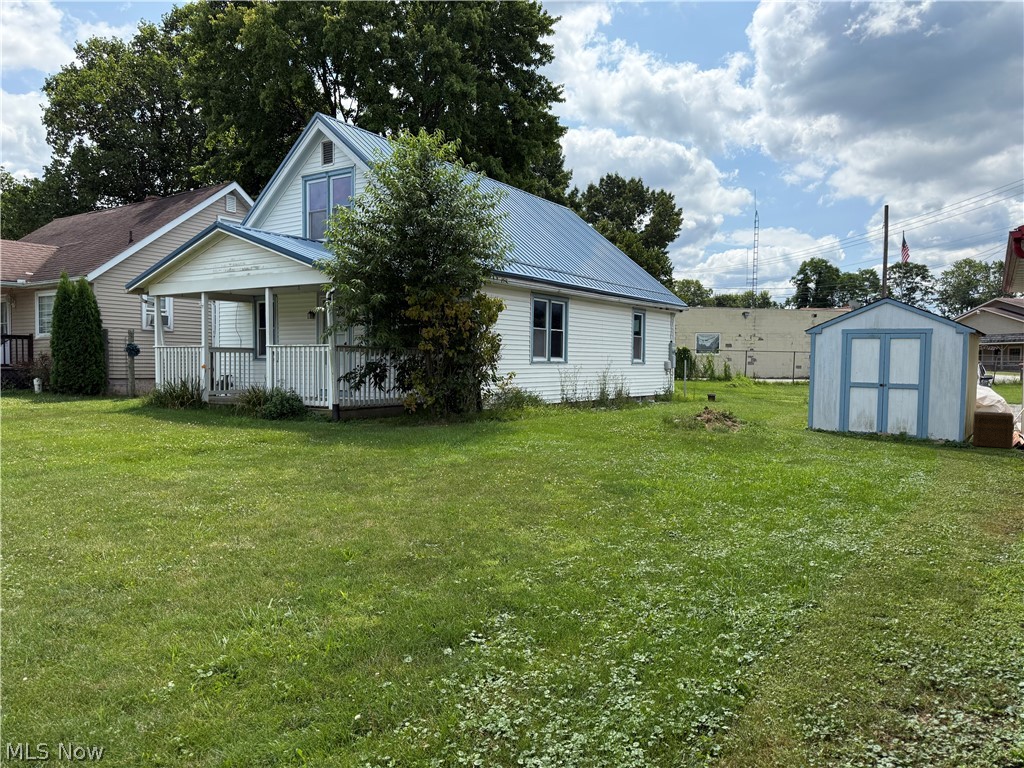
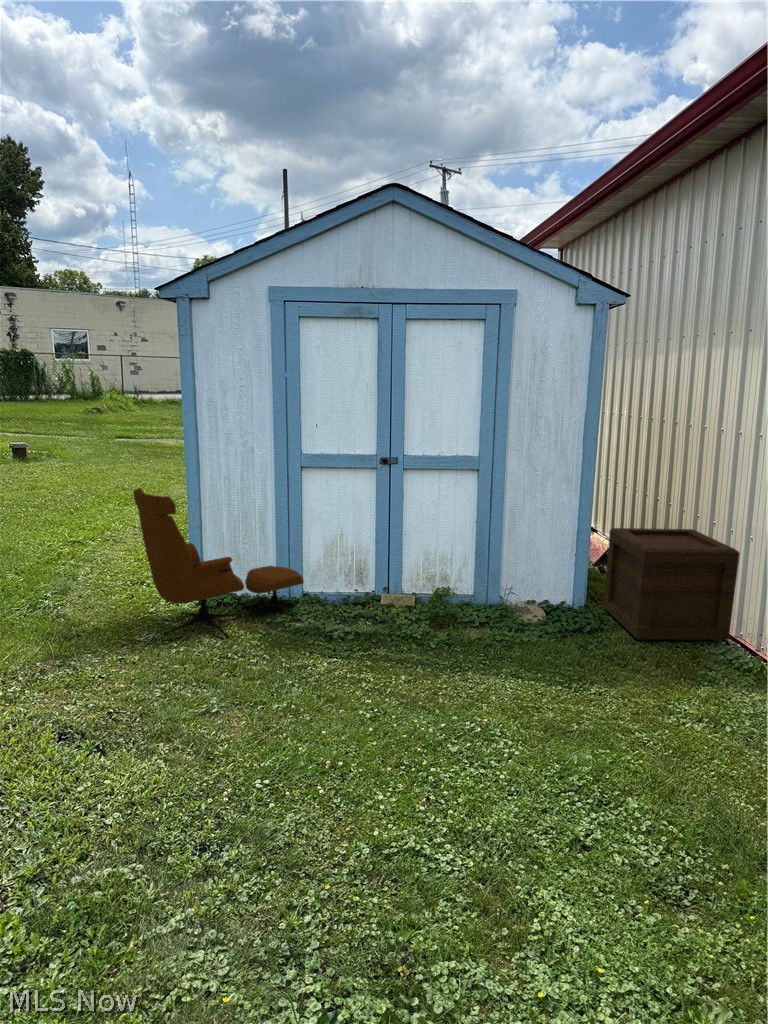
lounge chair: none [796,389,850,435] -> present [134,488,304,639]

